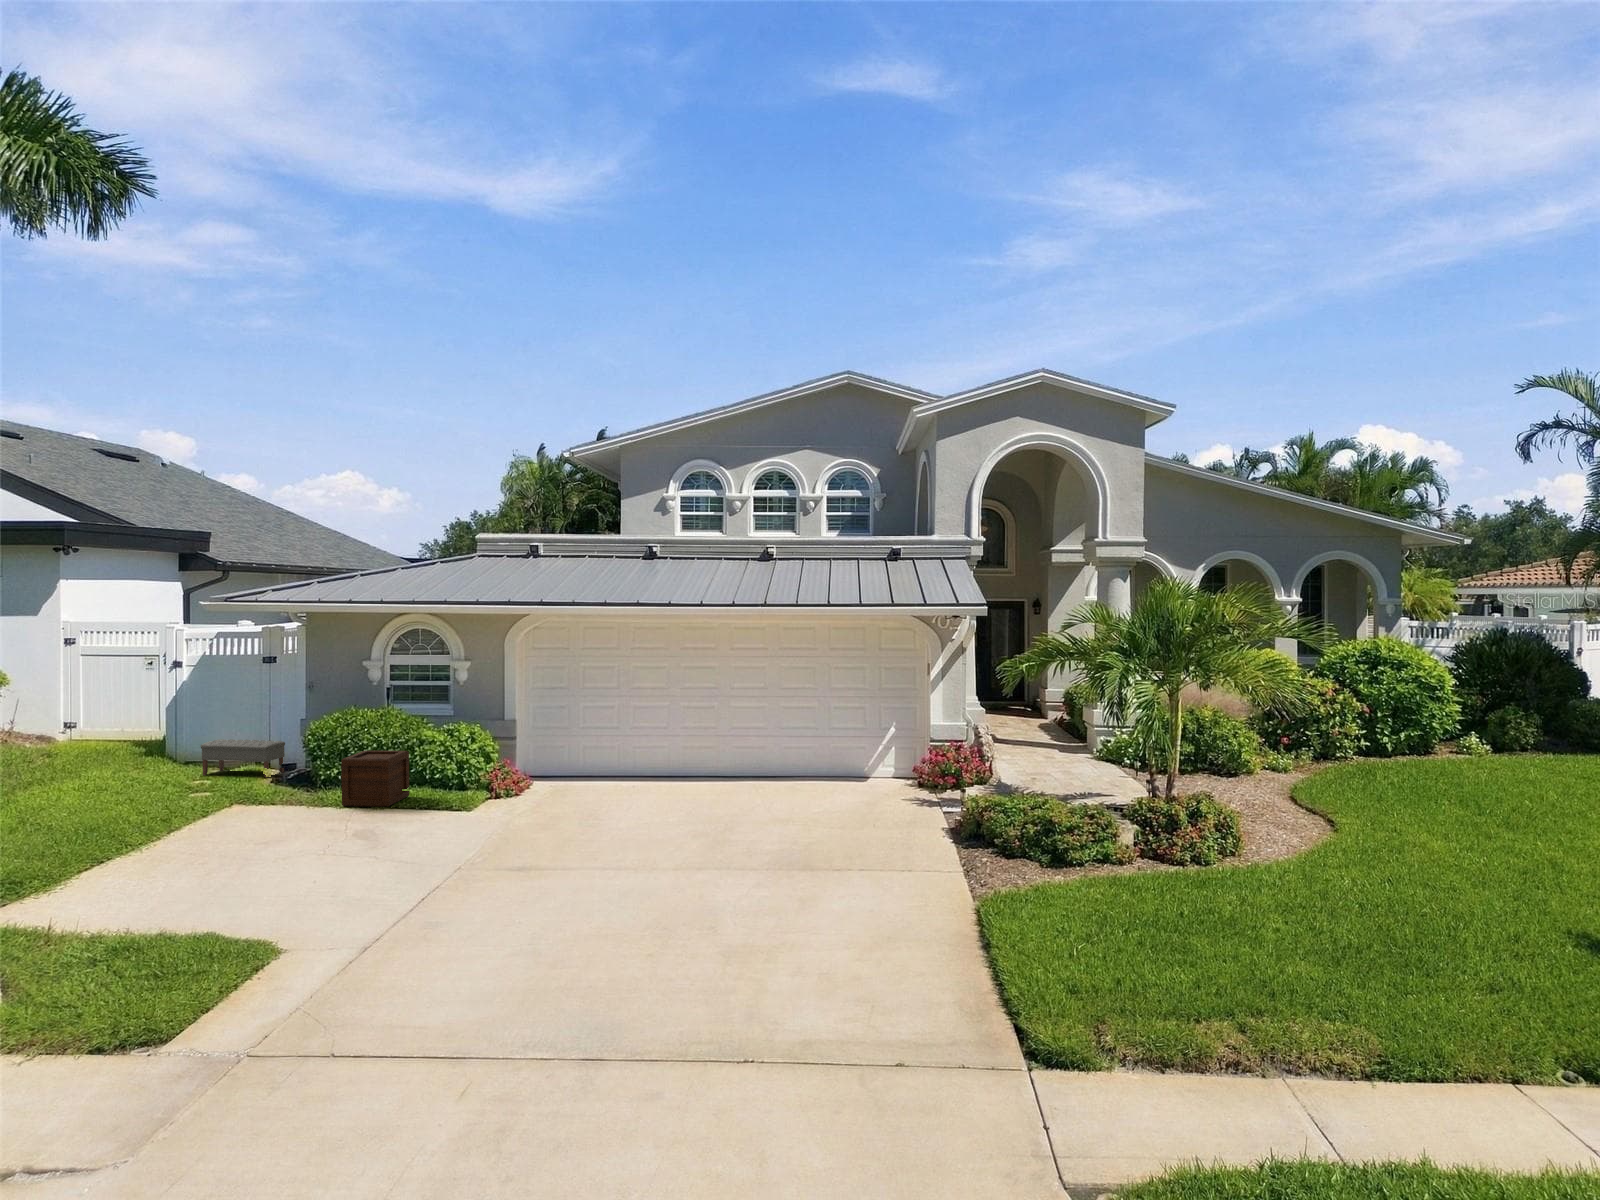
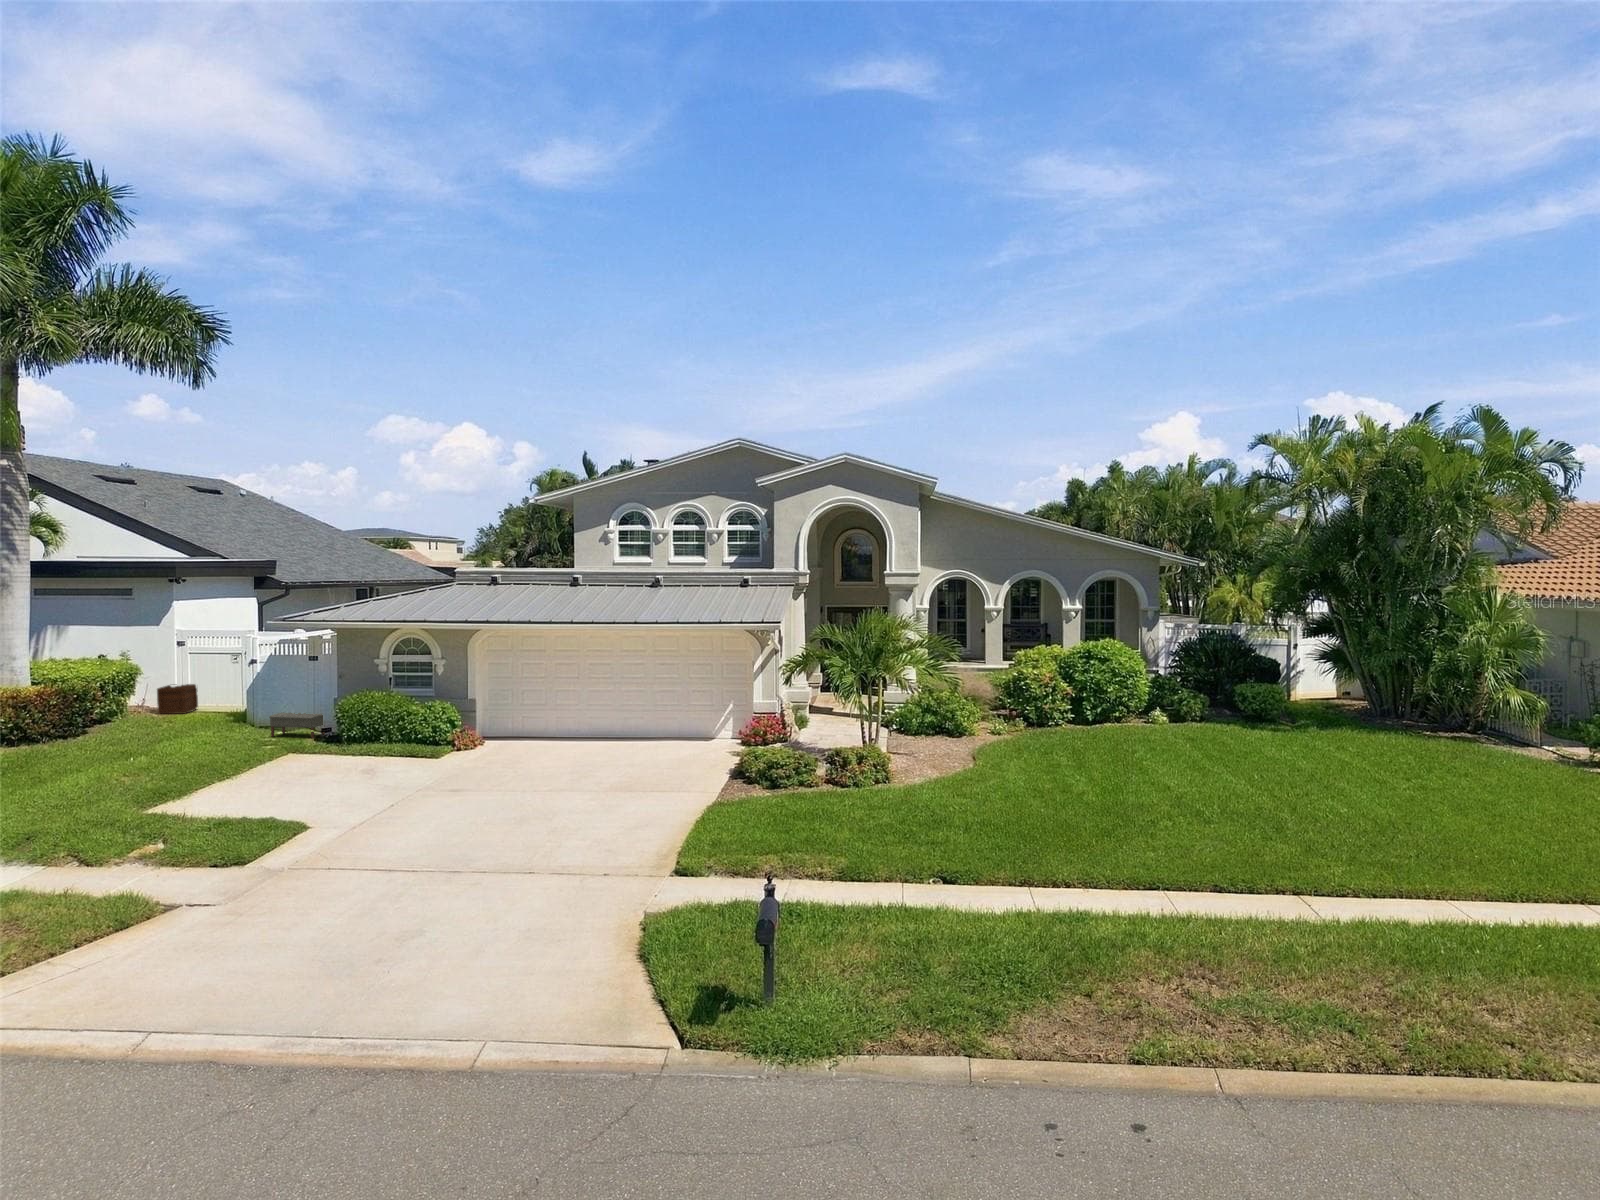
wooden crate: present [341,751,410,807] -> present [157,684,198,714]

